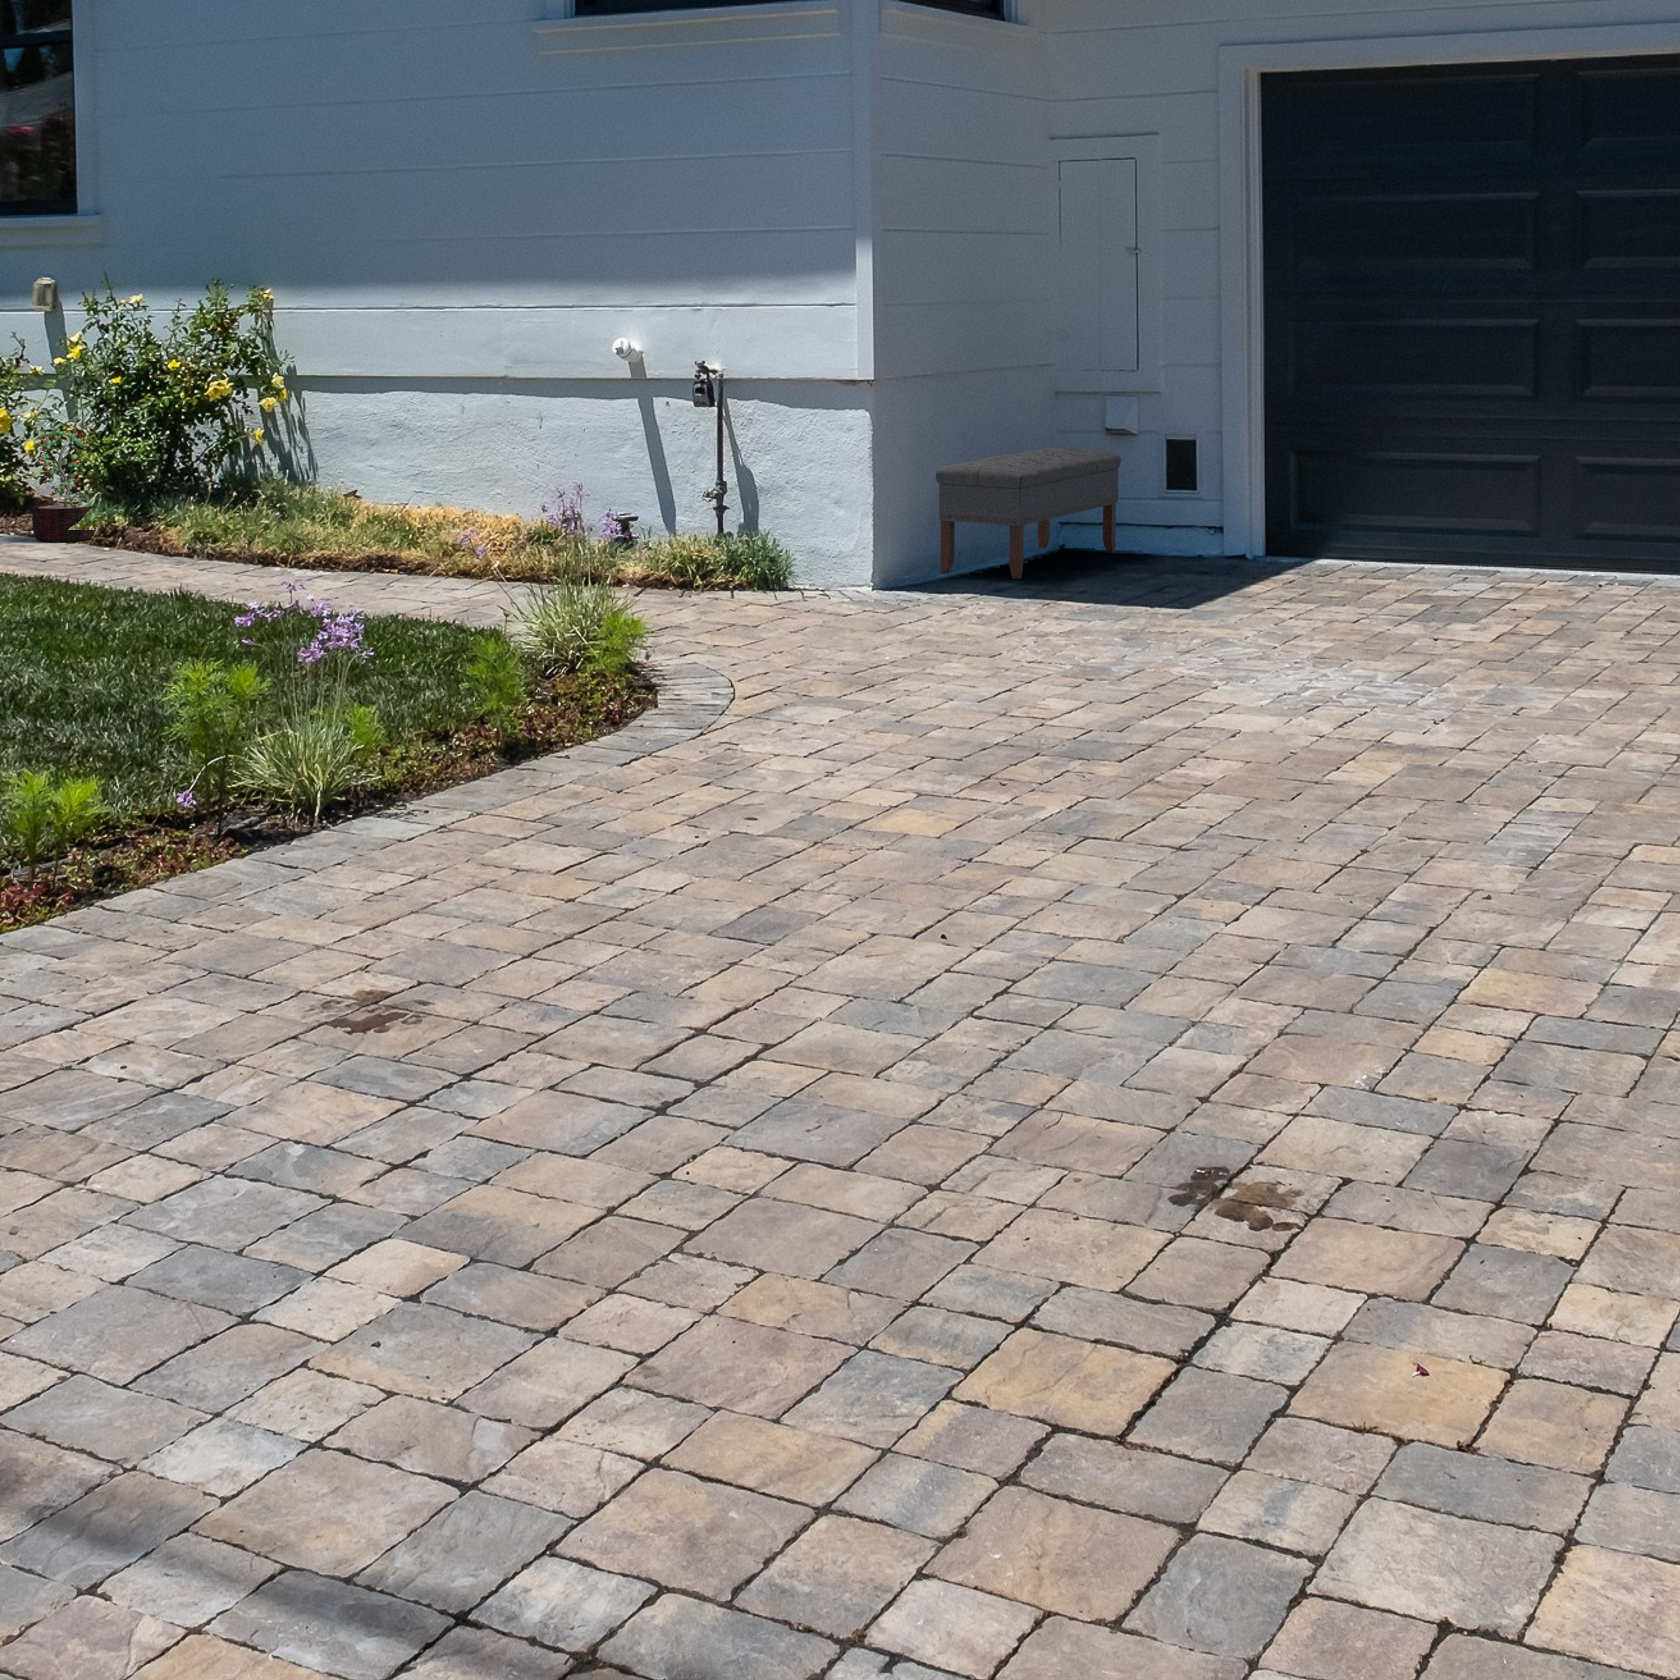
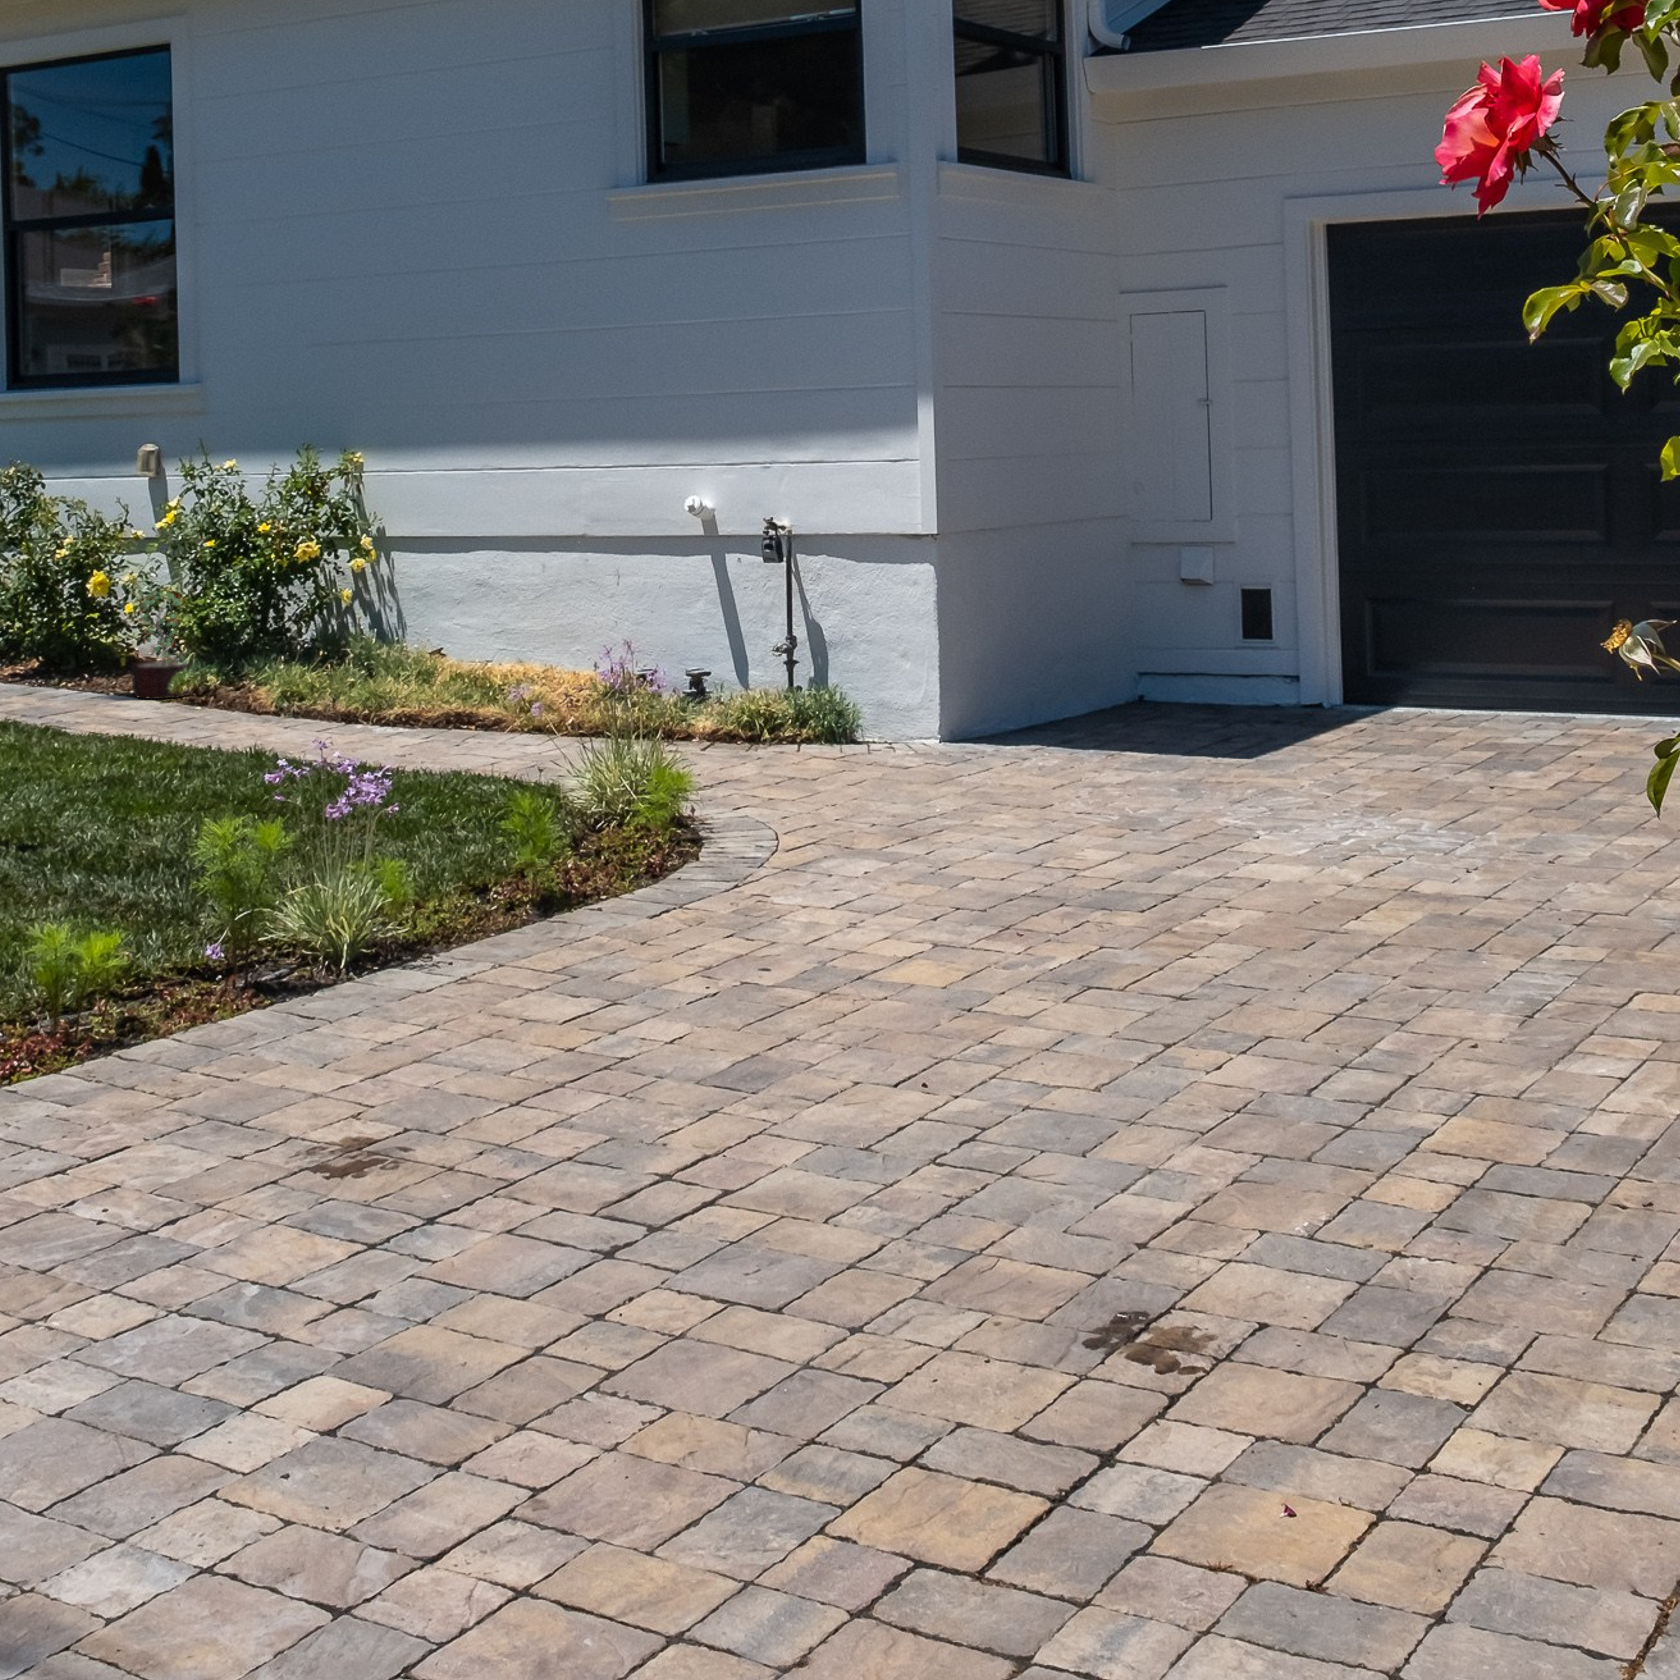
bench: present [936,448,1121,579] -> none [1001,597,1190,728]

